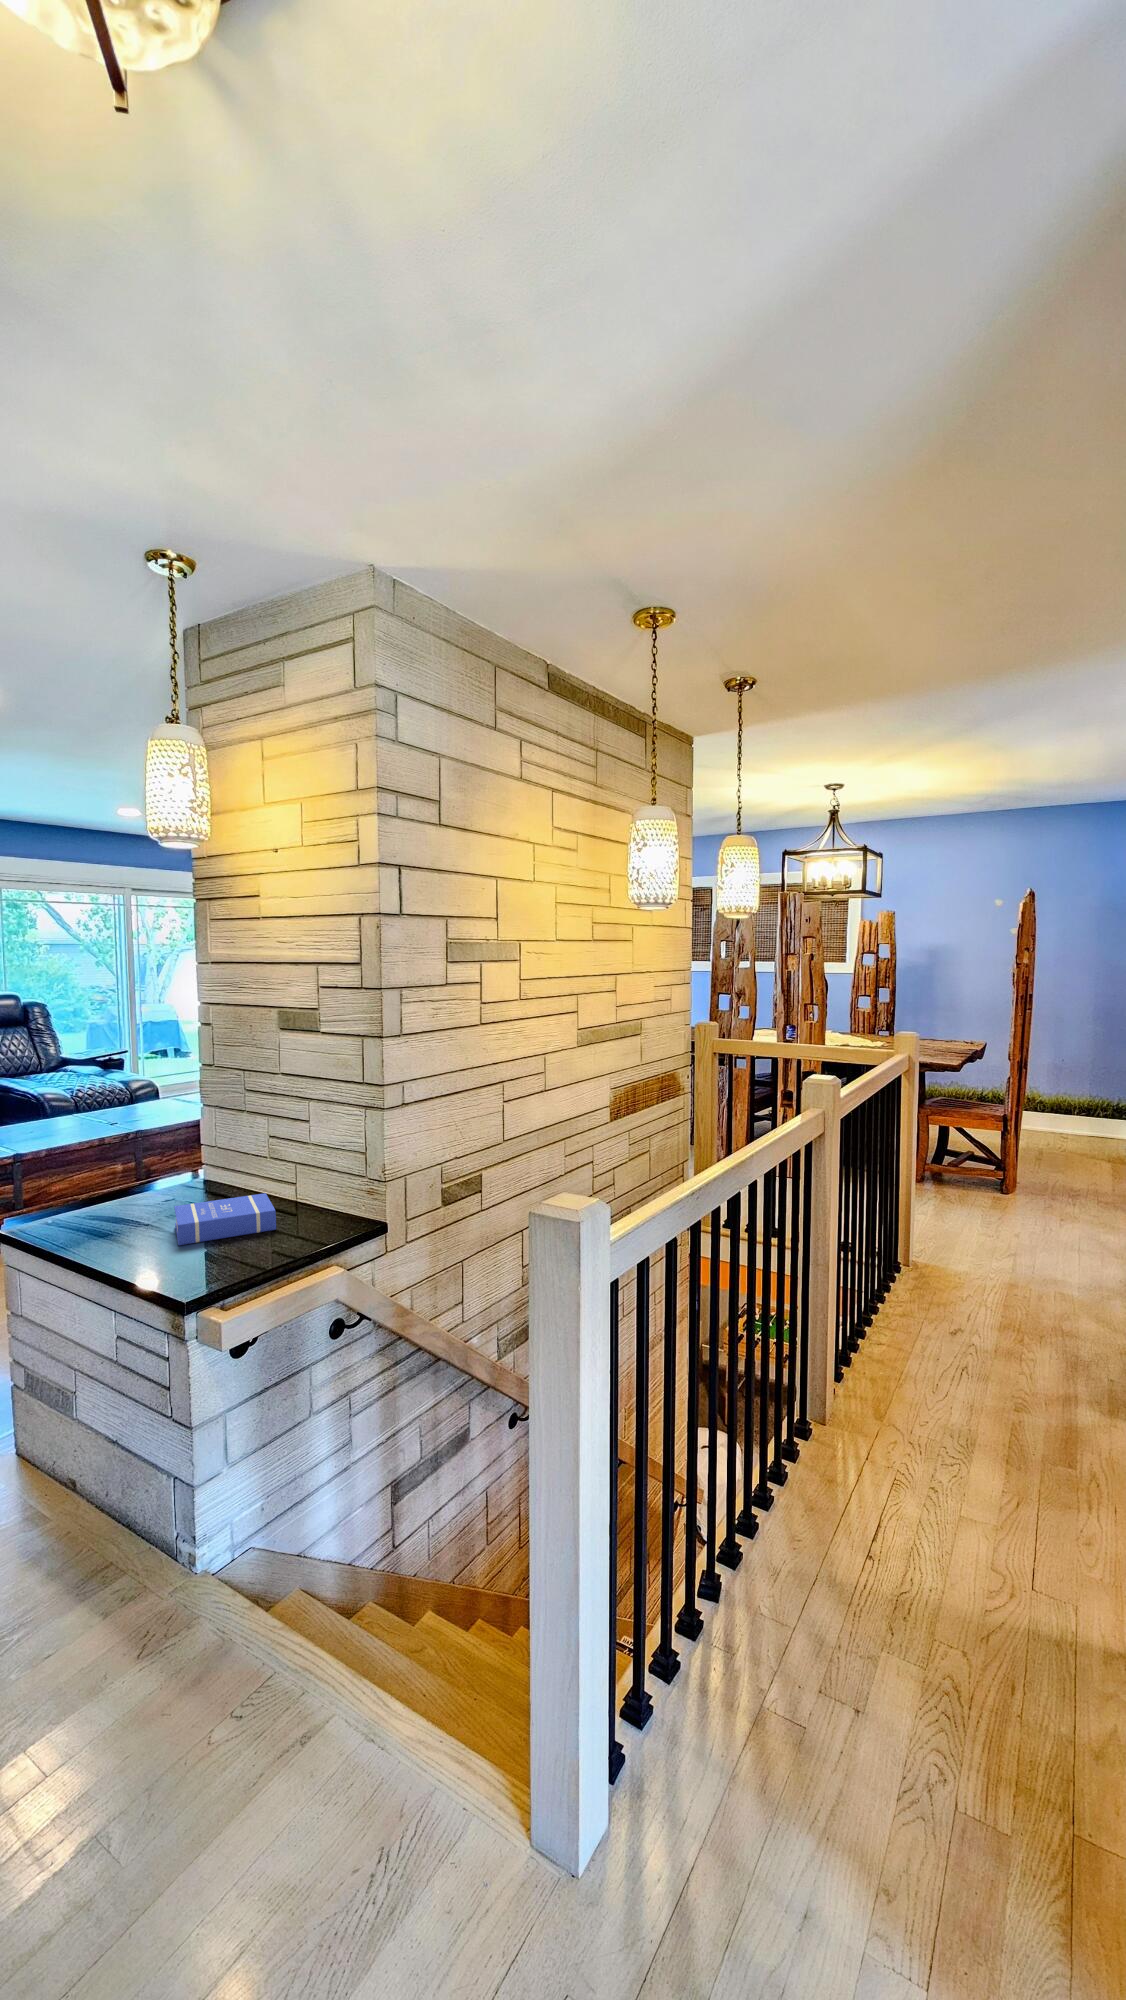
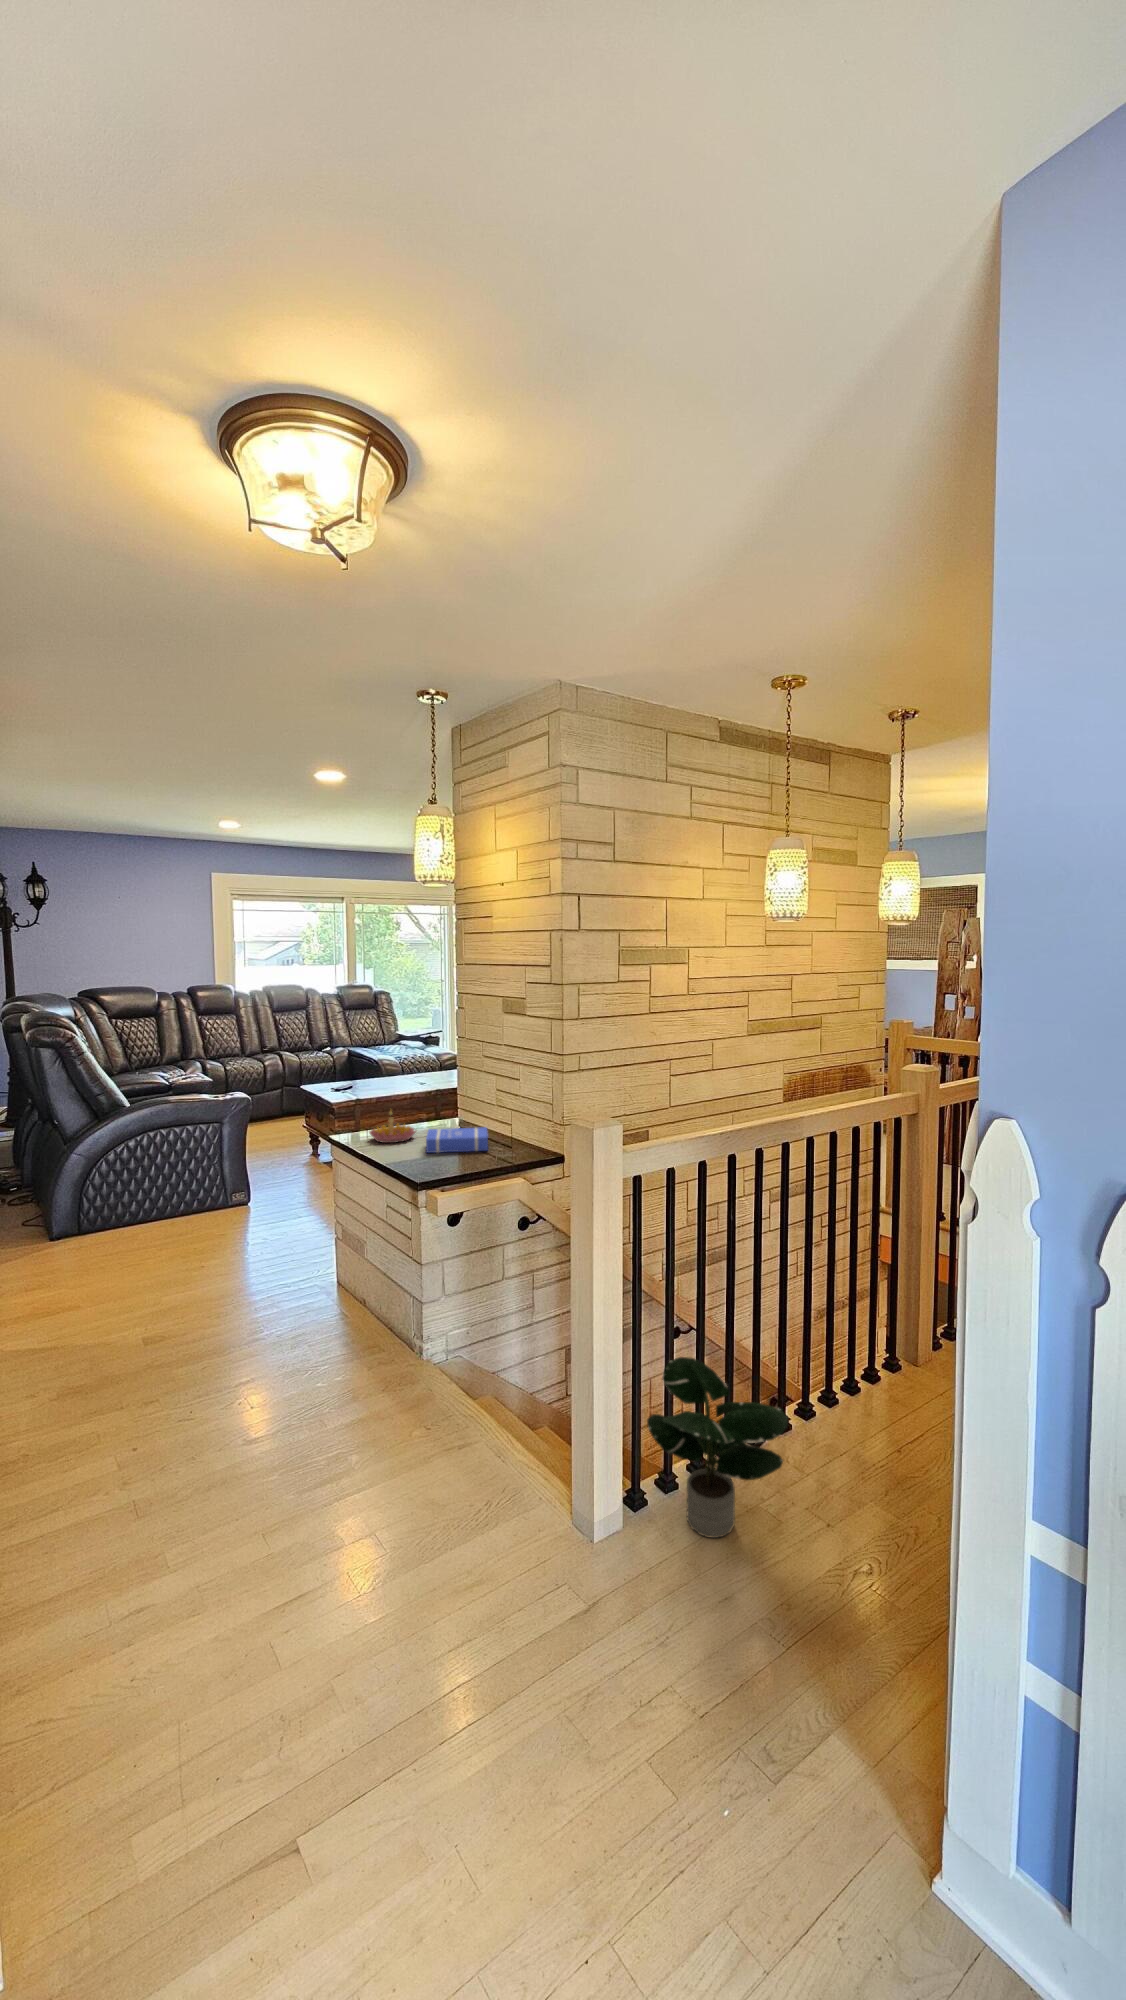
candle holder: none [69,1179,153,1234] -> present [369,1111,416,1143]
potted plant: none [625,1515,827,1792] -> present [647,1357,788,1538]

